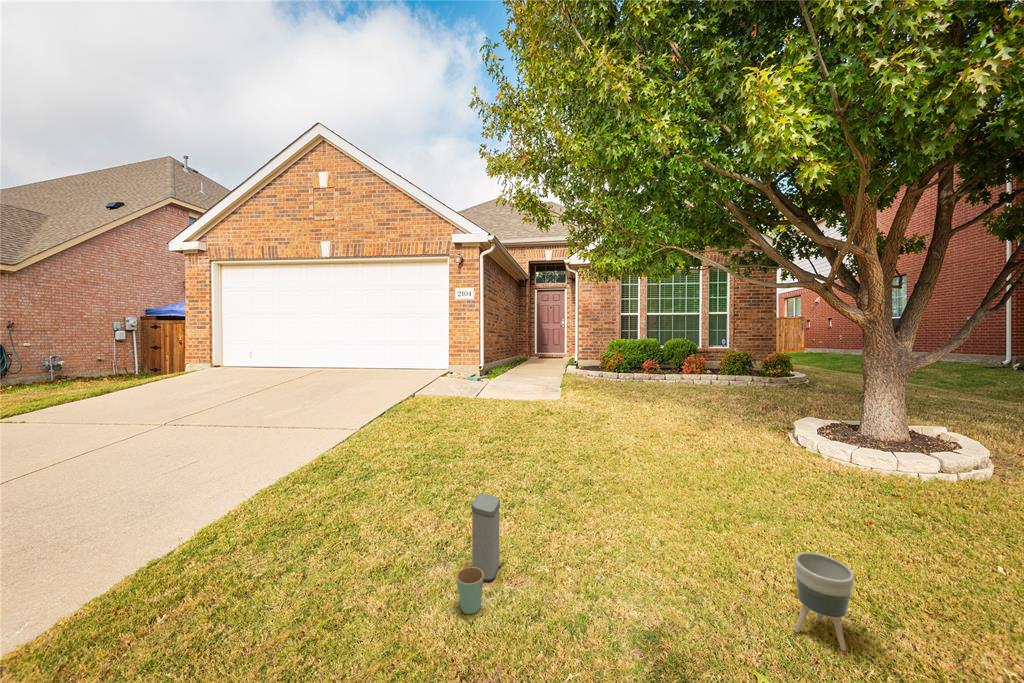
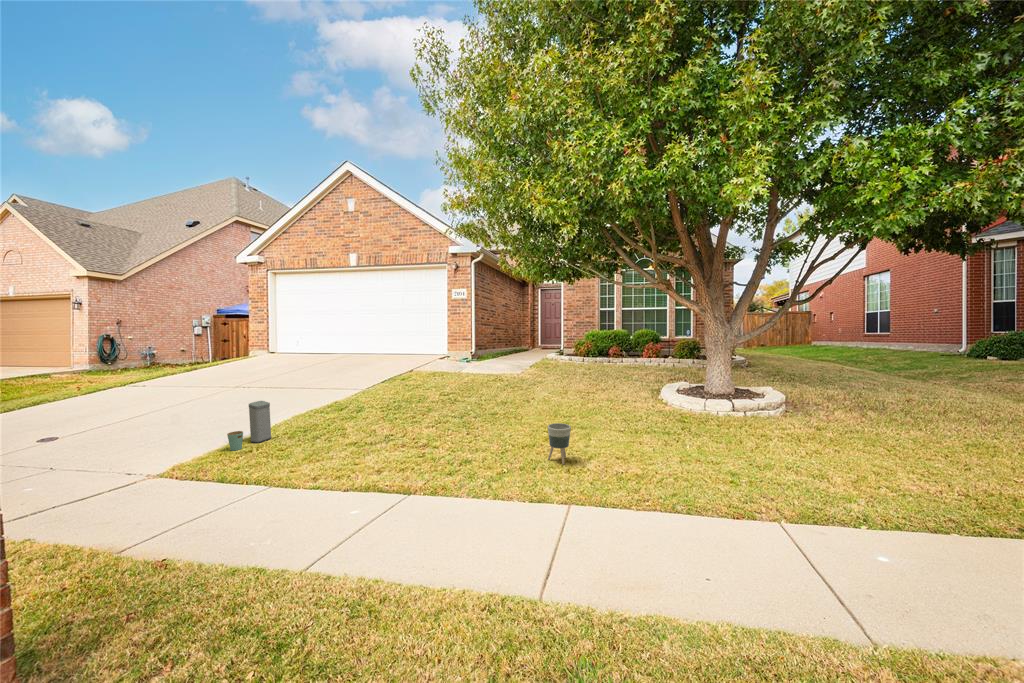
trash can: present [456,493,500,614] -> present [227,401,271,451]

